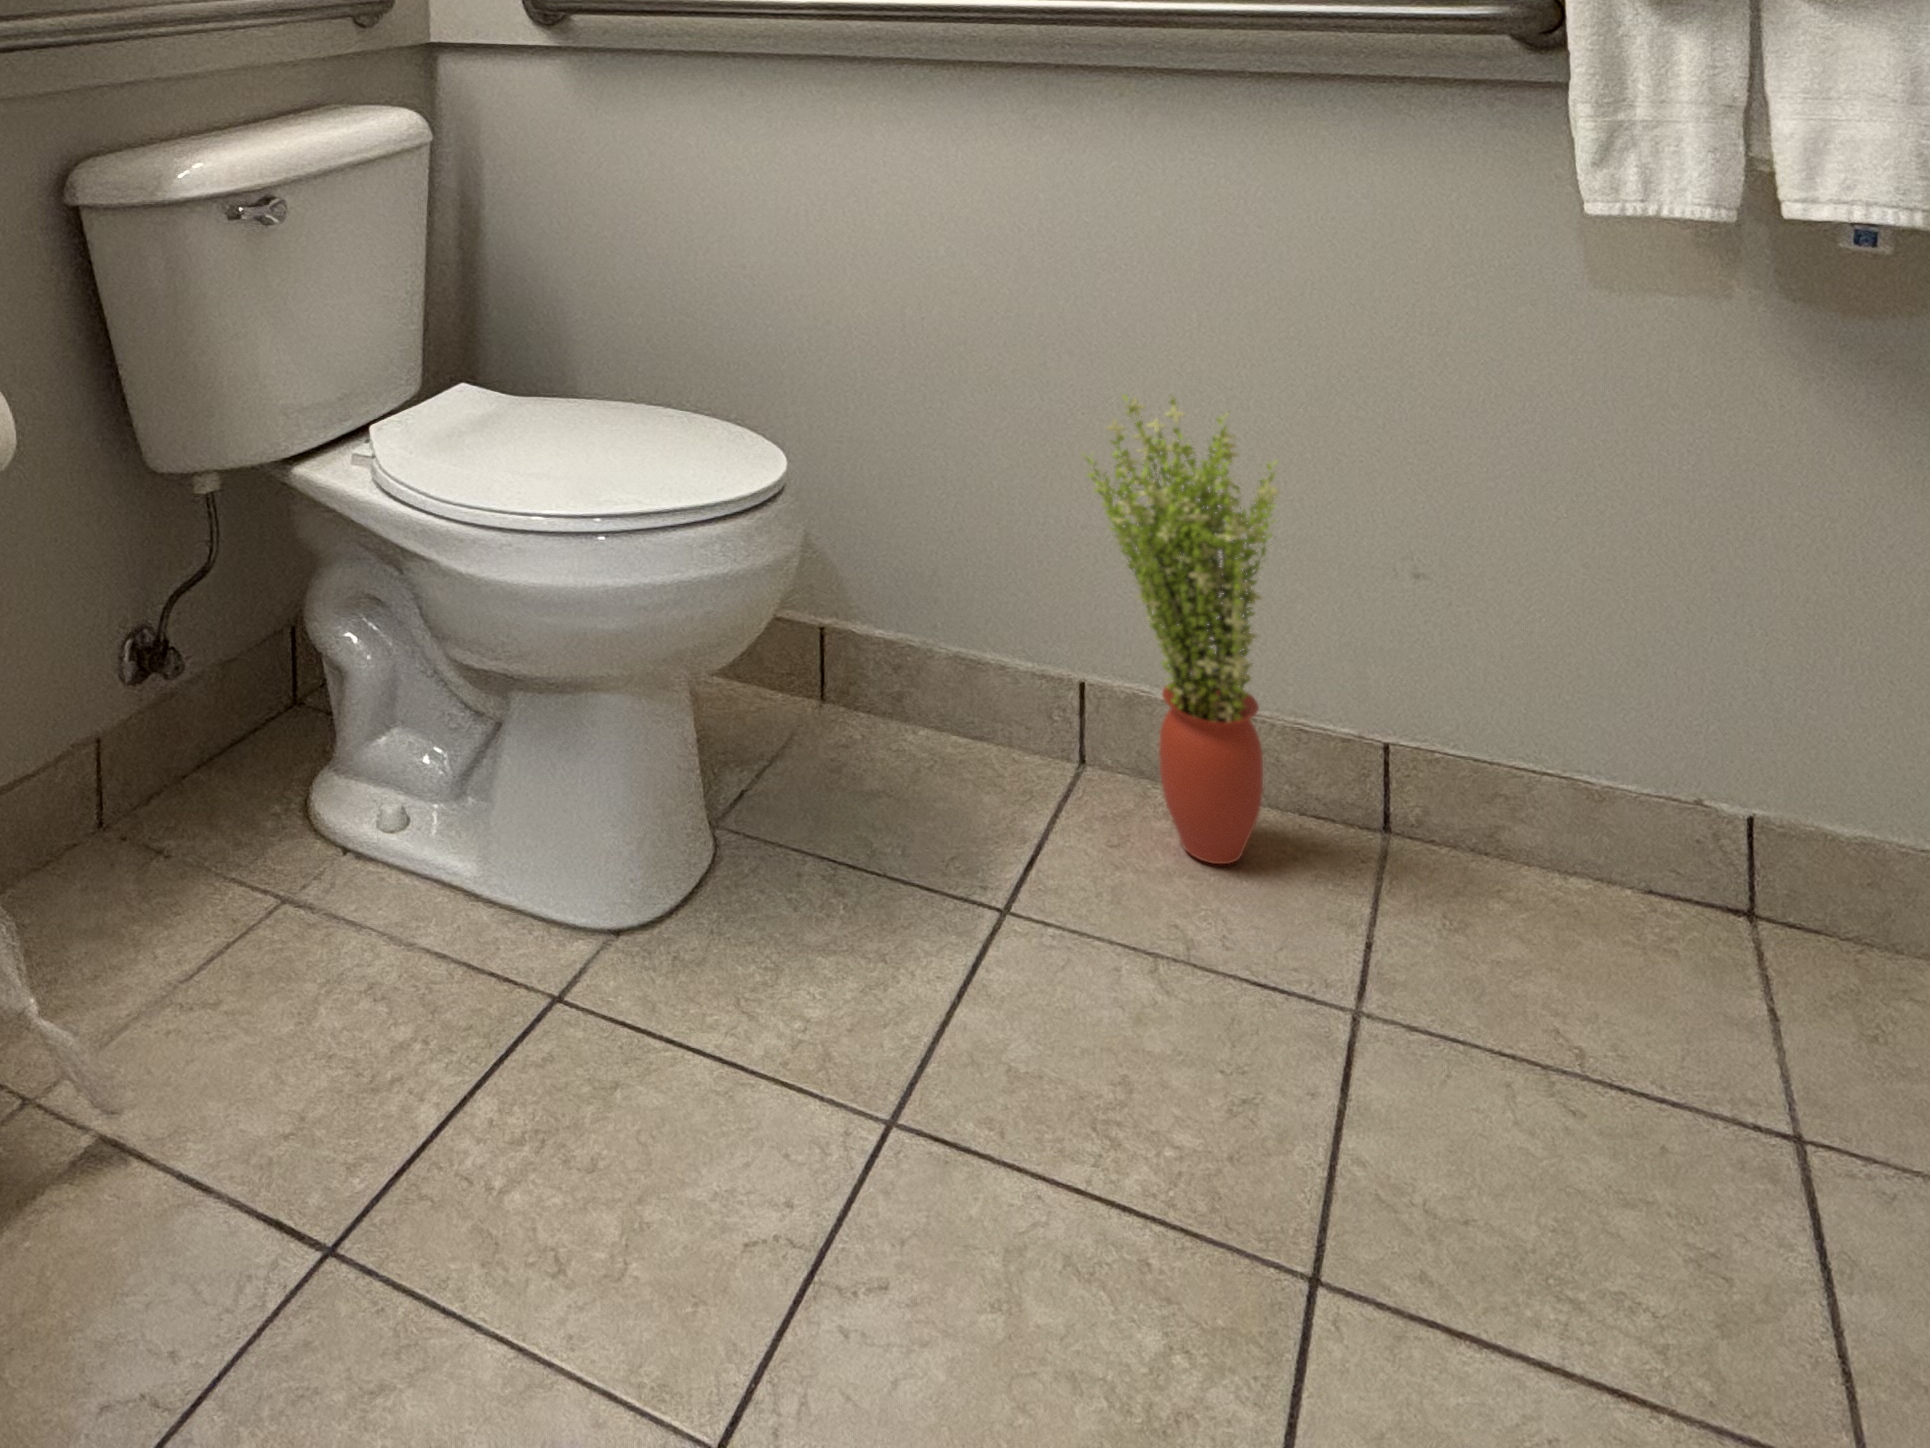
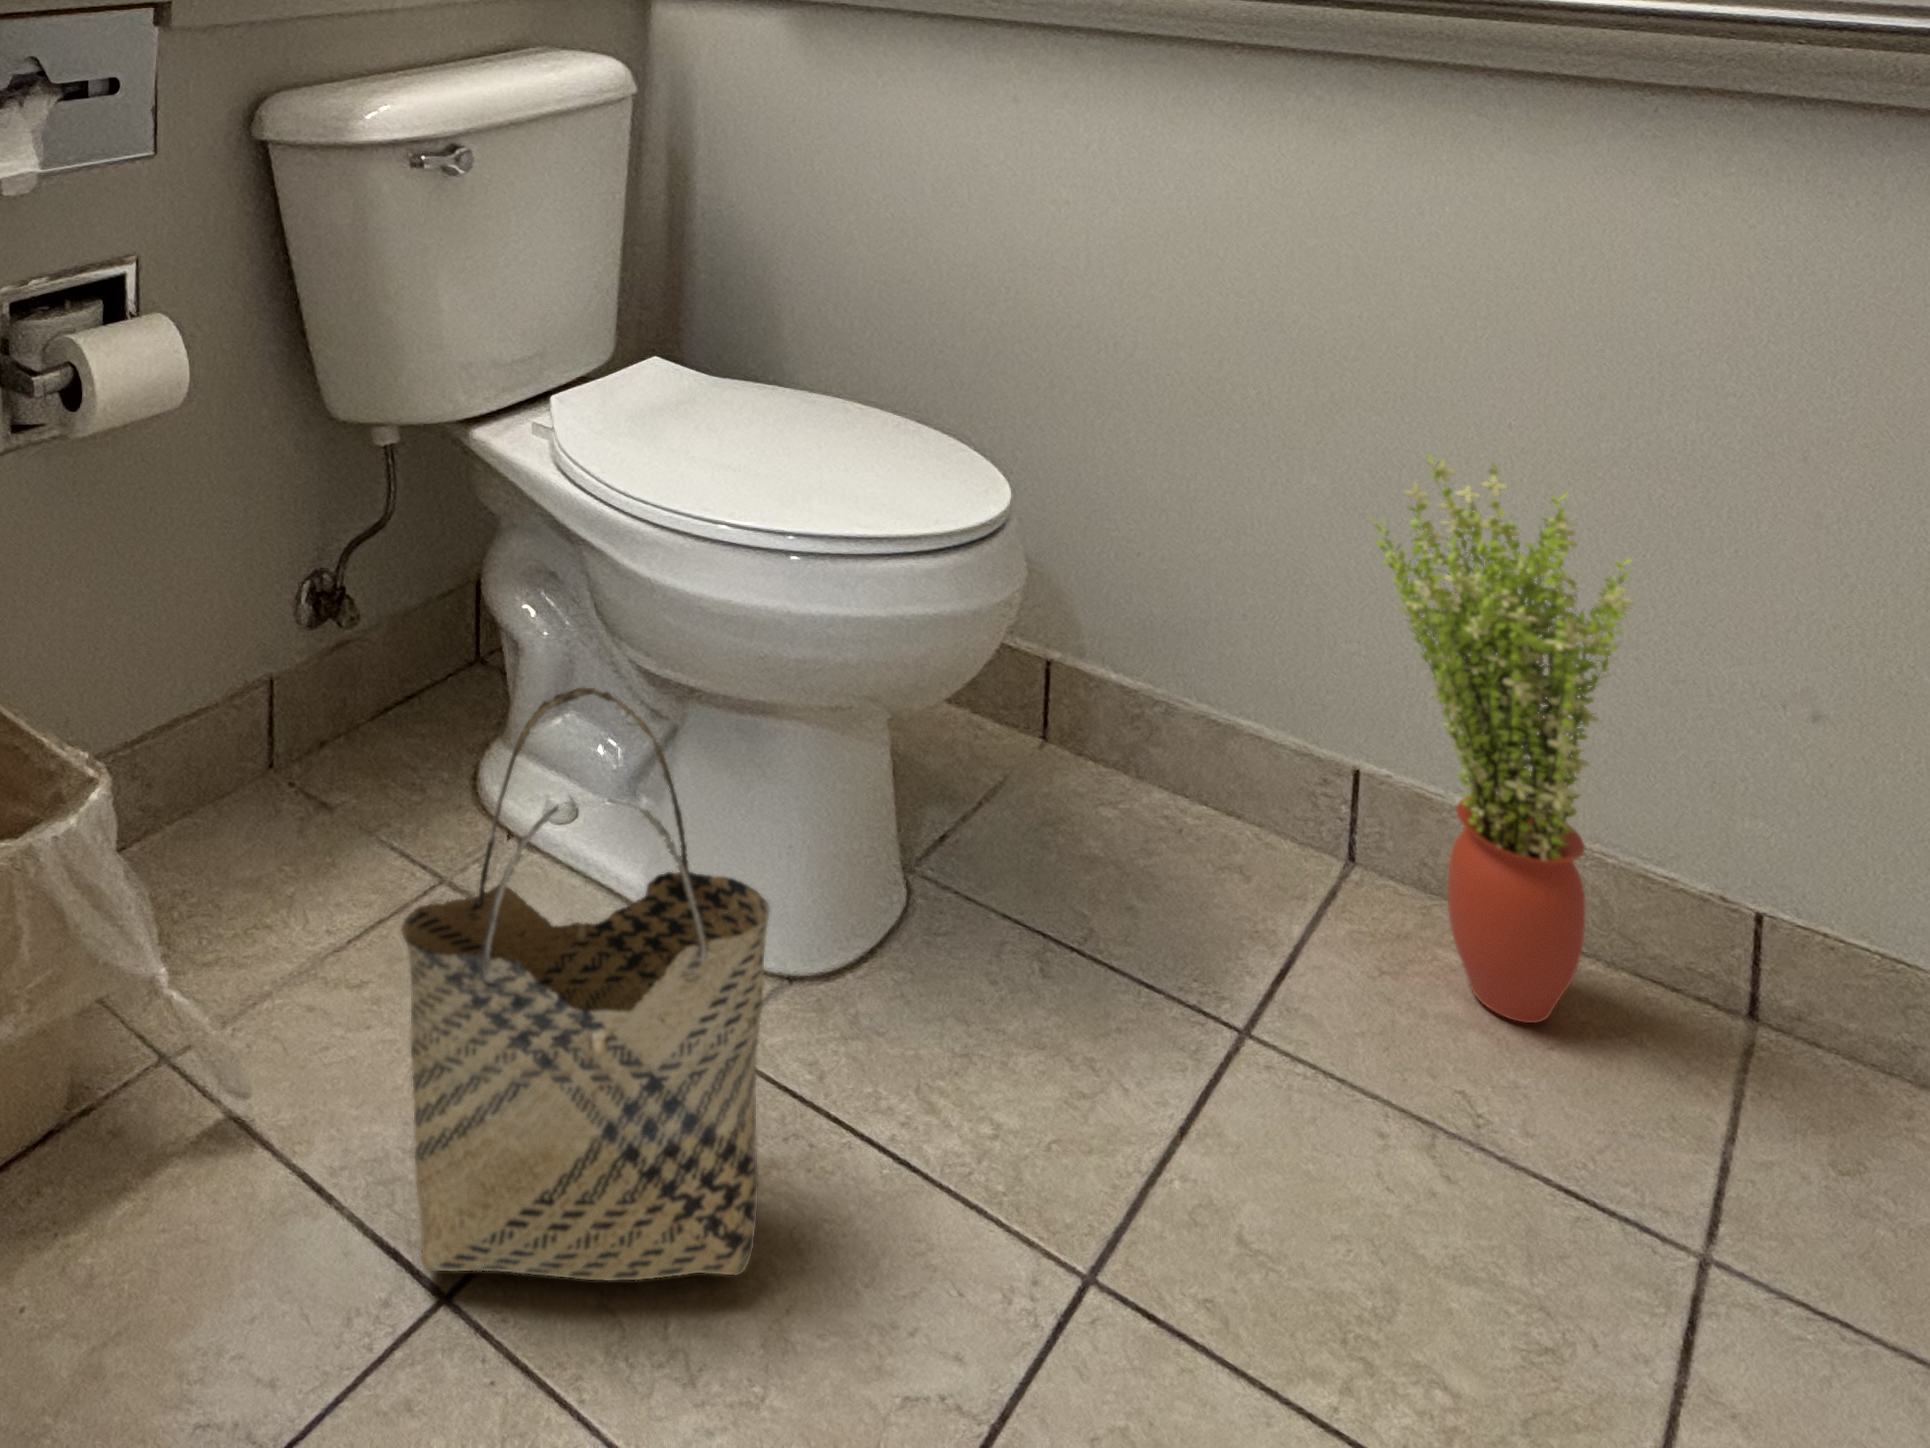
woven basket: none [269,670,605,1228] -> present [401,688,770,1281]

